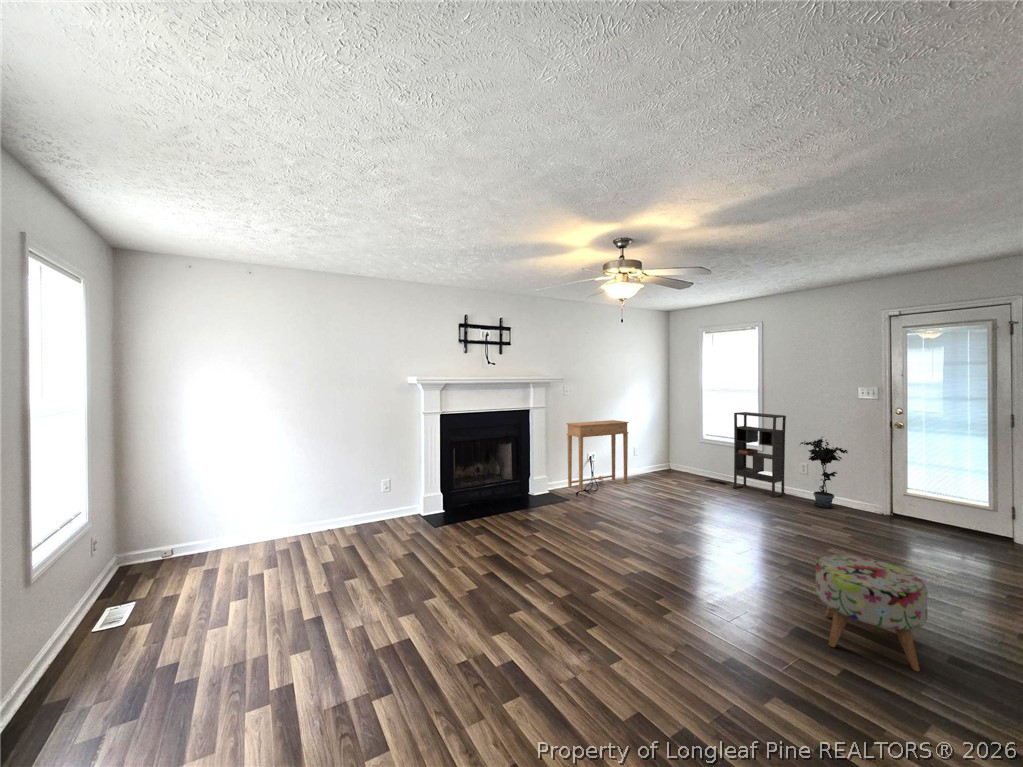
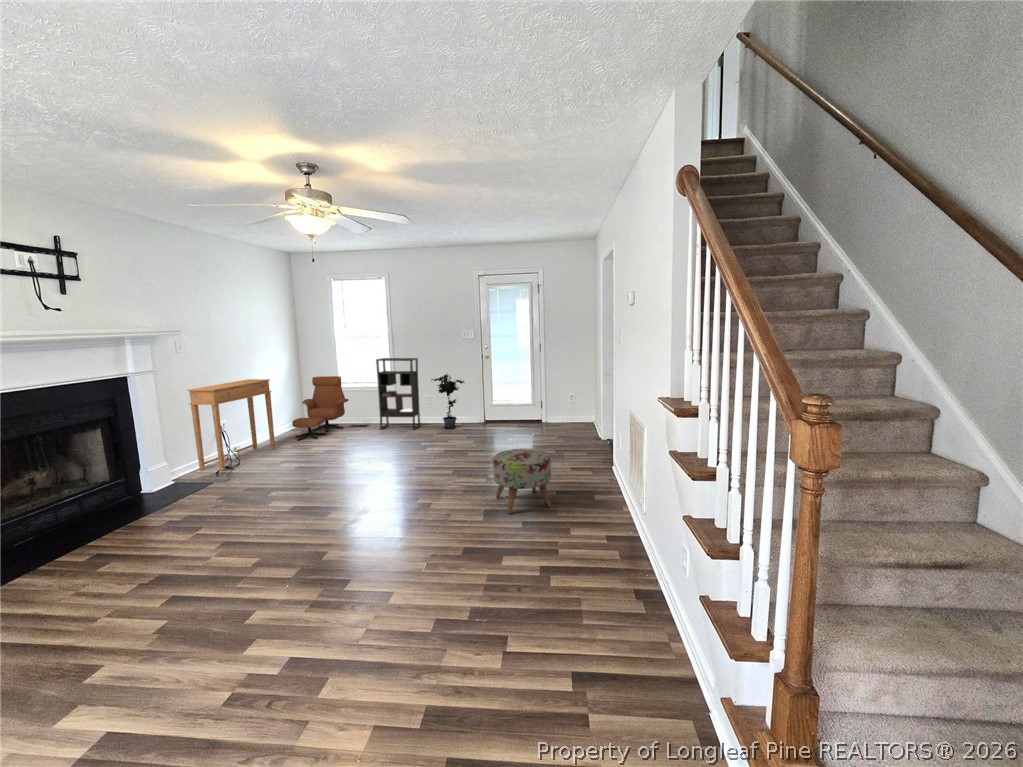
lounge chair: none [648,424,705,483] -> present [292,376,348,441]

